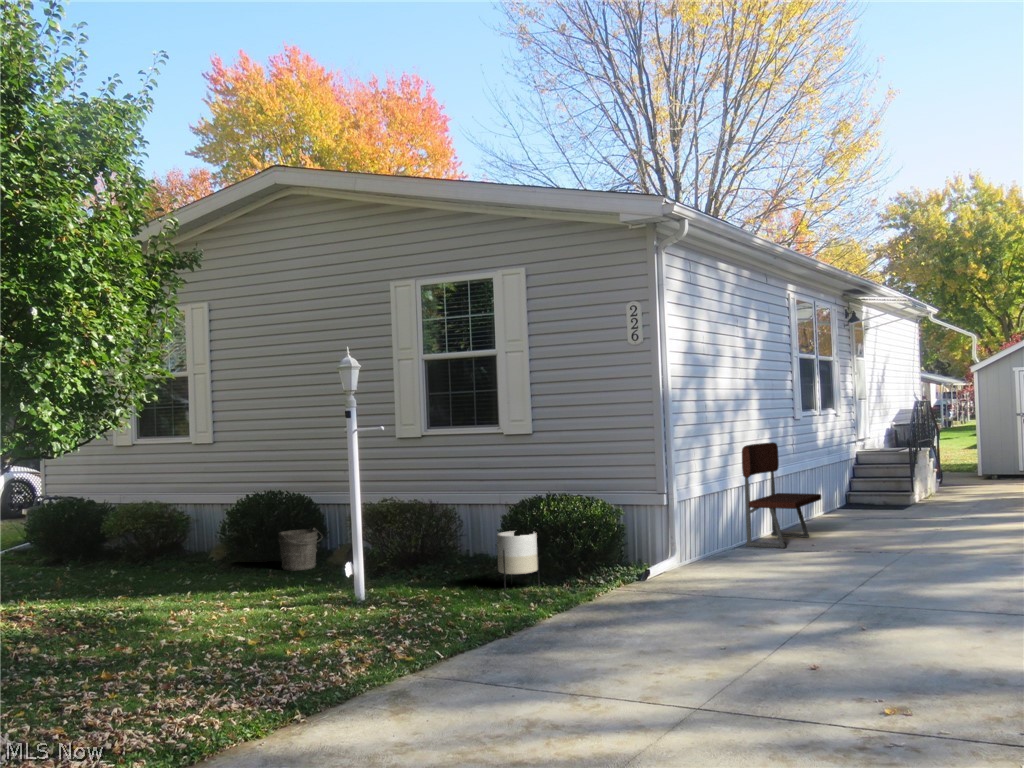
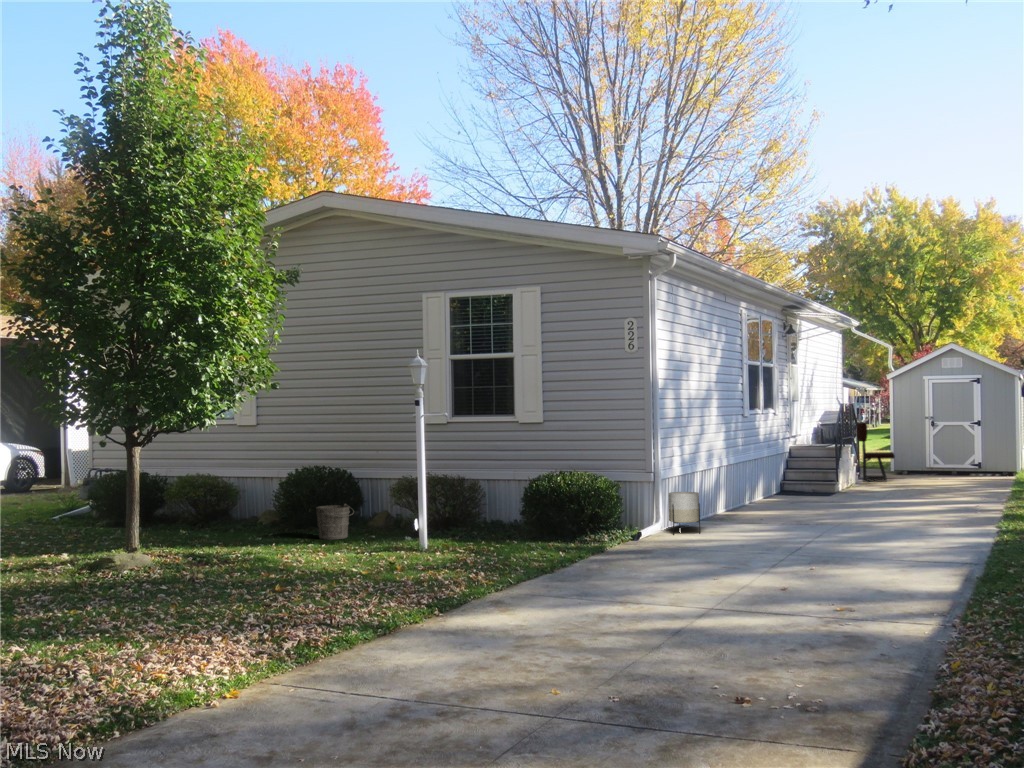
bench: present [742,442,821,548] -> present [857,422,895,481]
planter: present [497,531,539,590] -> present [669,492,700,535]

